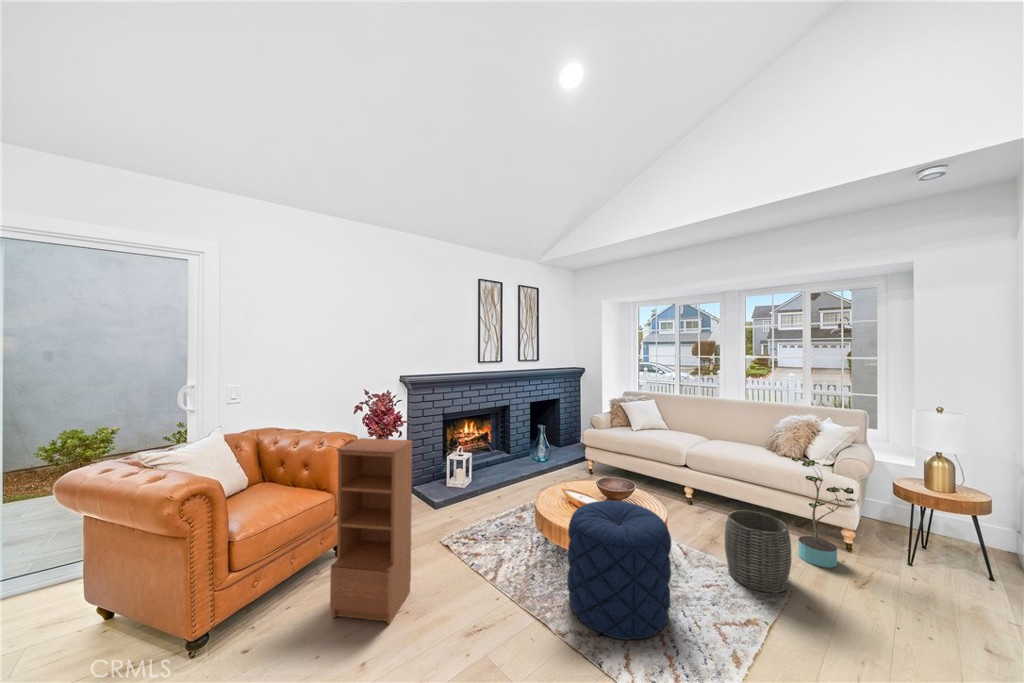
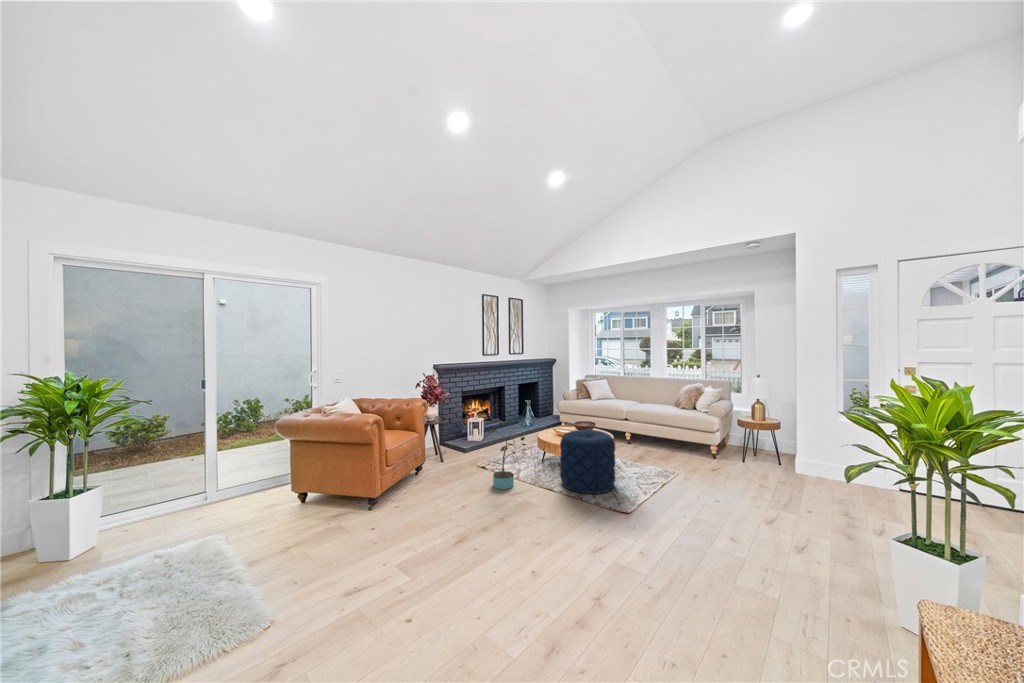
bookcase: present [330,438,412,624] -> none [432,398,471,496]
potted plant: present [792,458,856,568] -> present [489,418,526,489]
woven basket: present [725,510,791,593] -> none [646,436,680,475]

